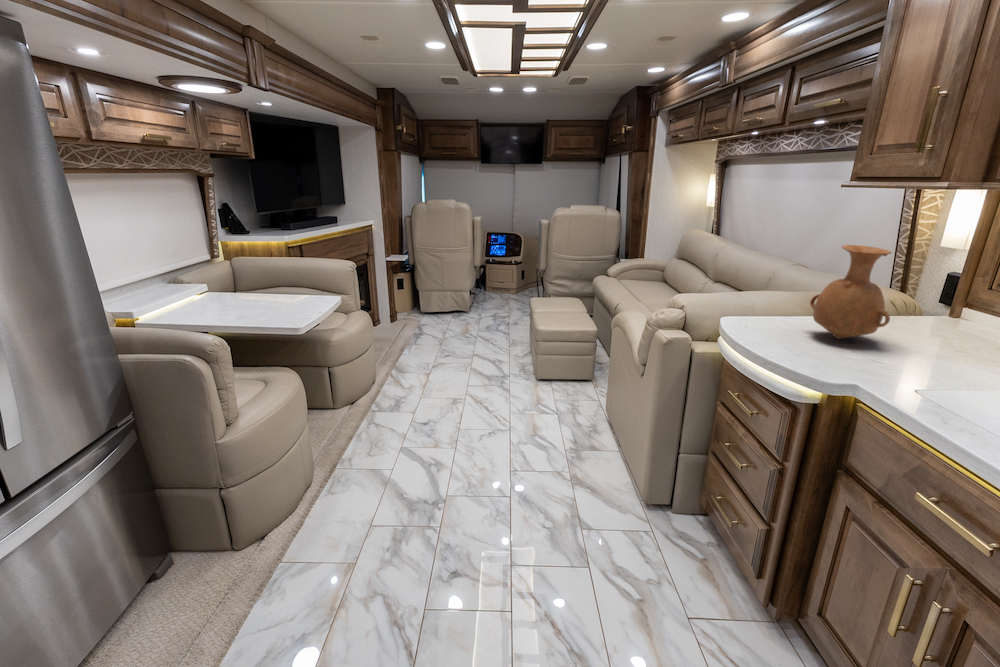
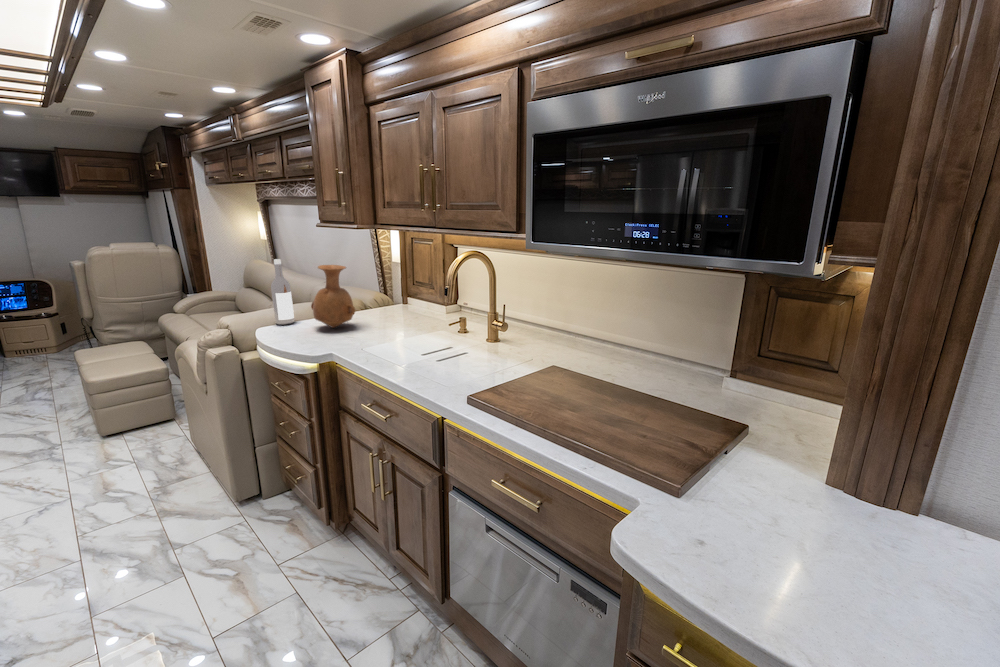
wine bottle: none [748,231,781,319] -> present [271,259,294,325]

